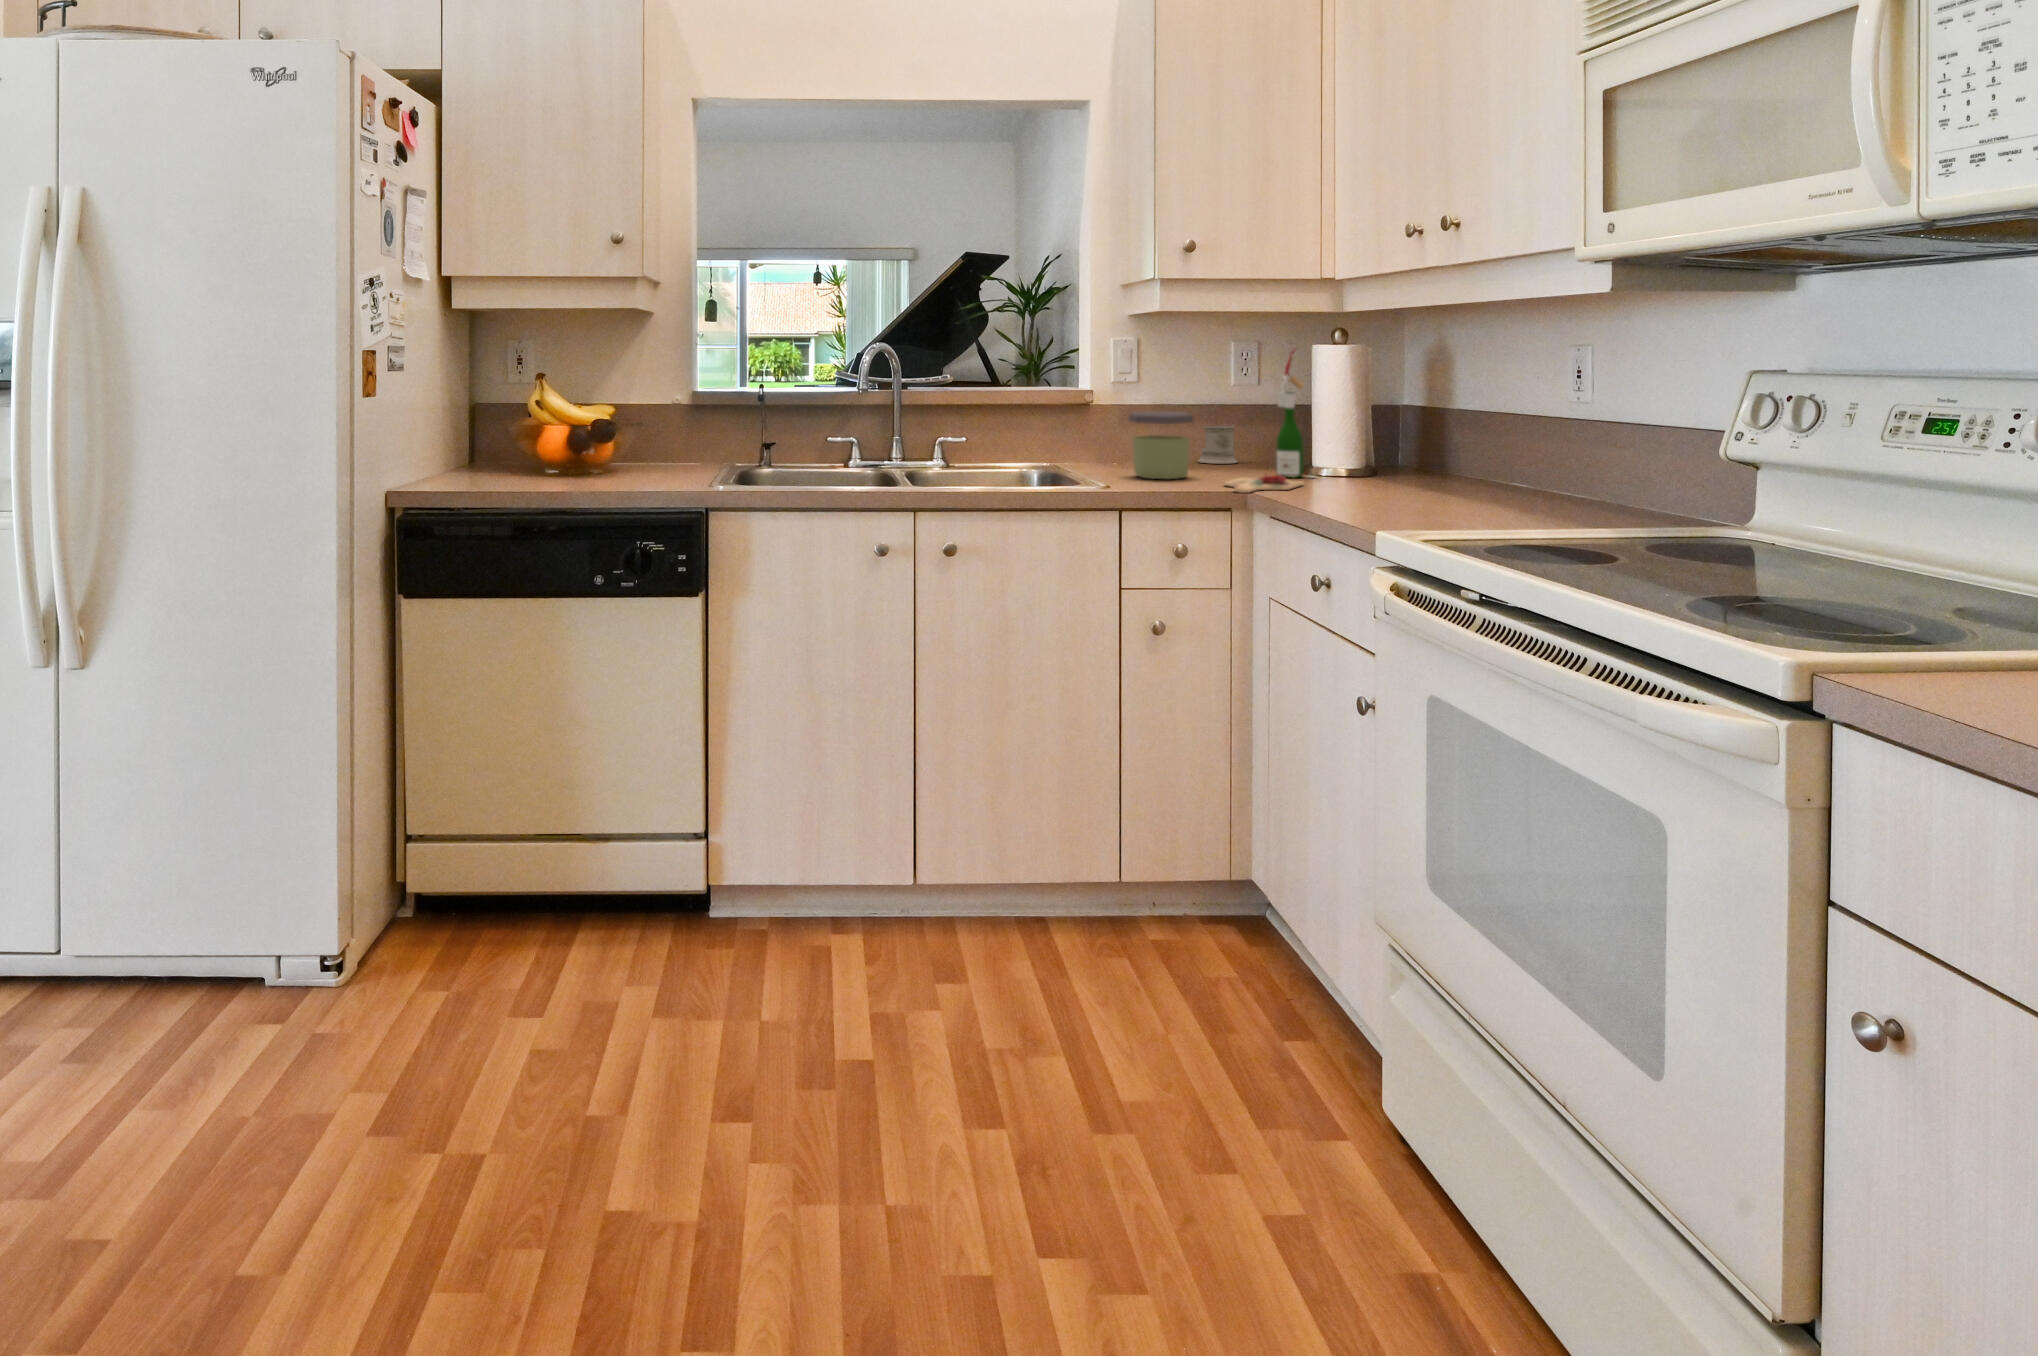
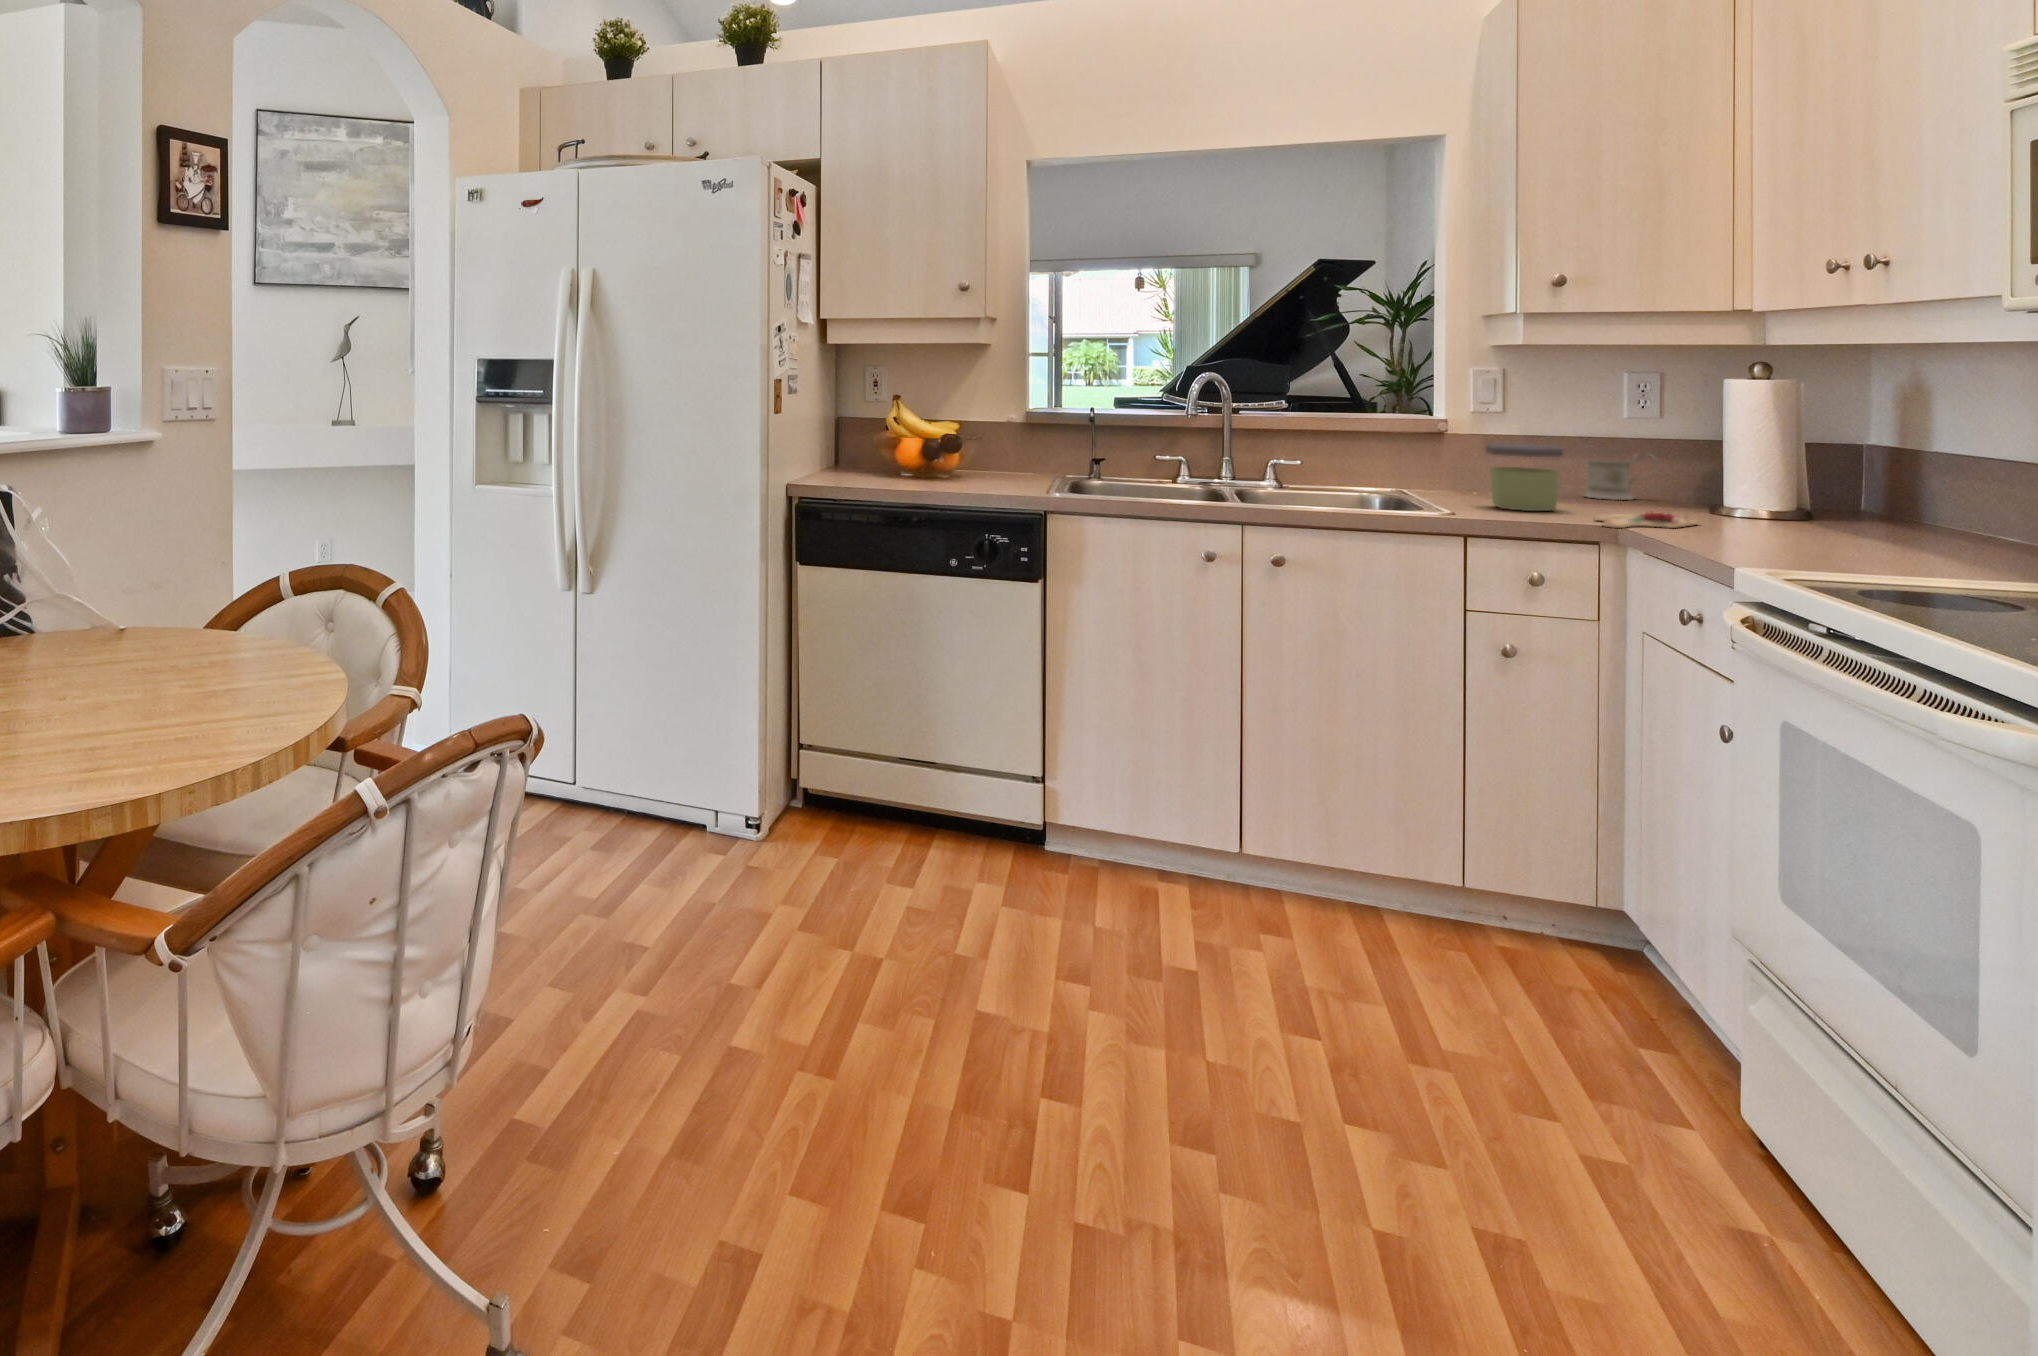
wine bottle: present [1277,351,1315,478] -> none [1673,383,1726,519]

